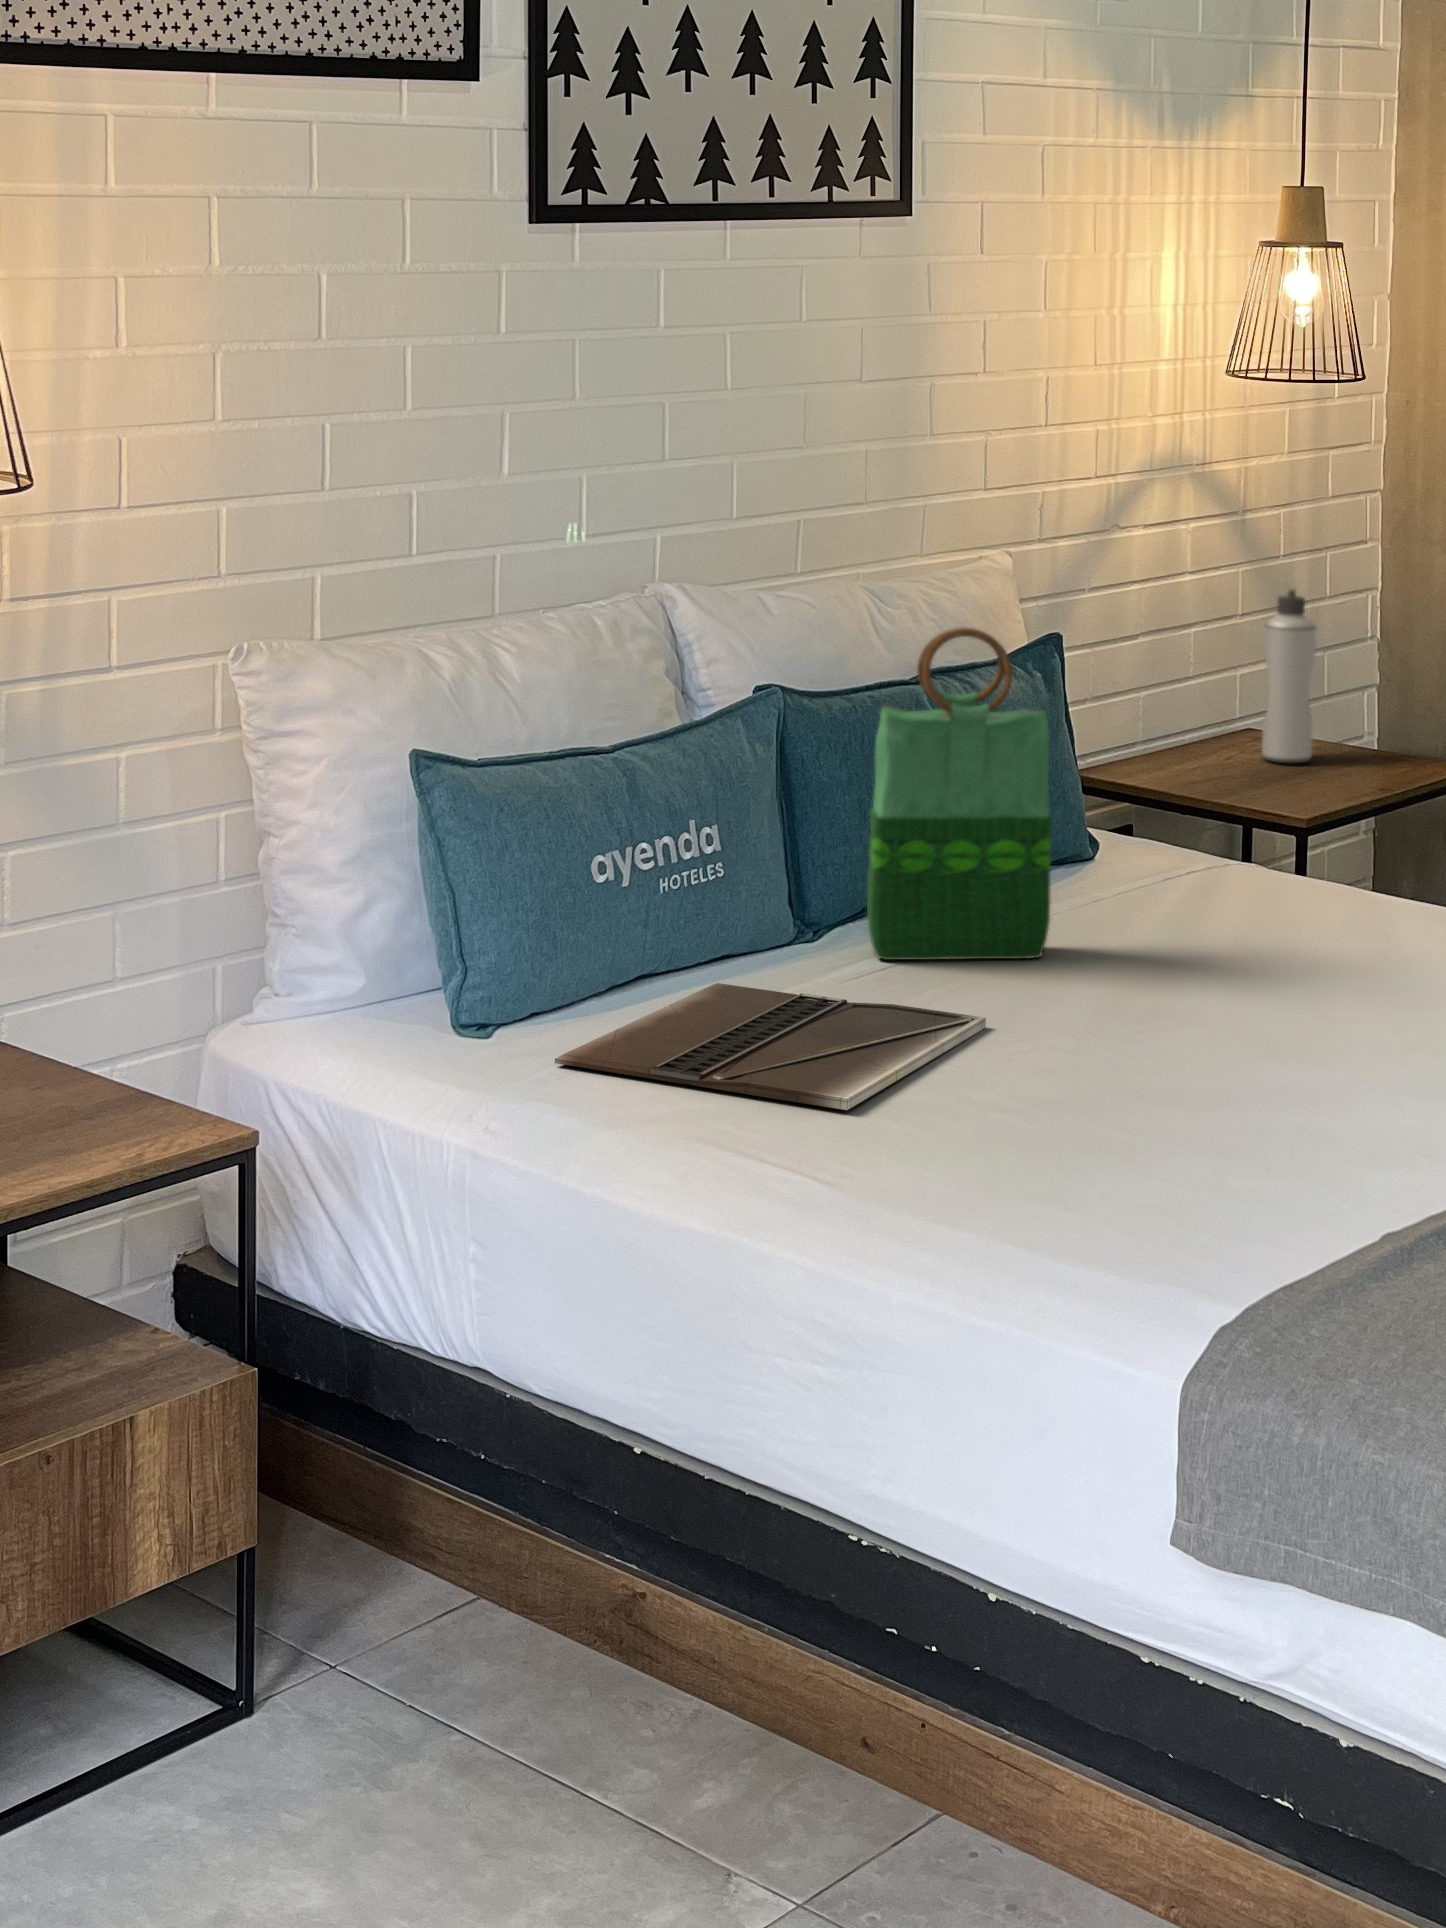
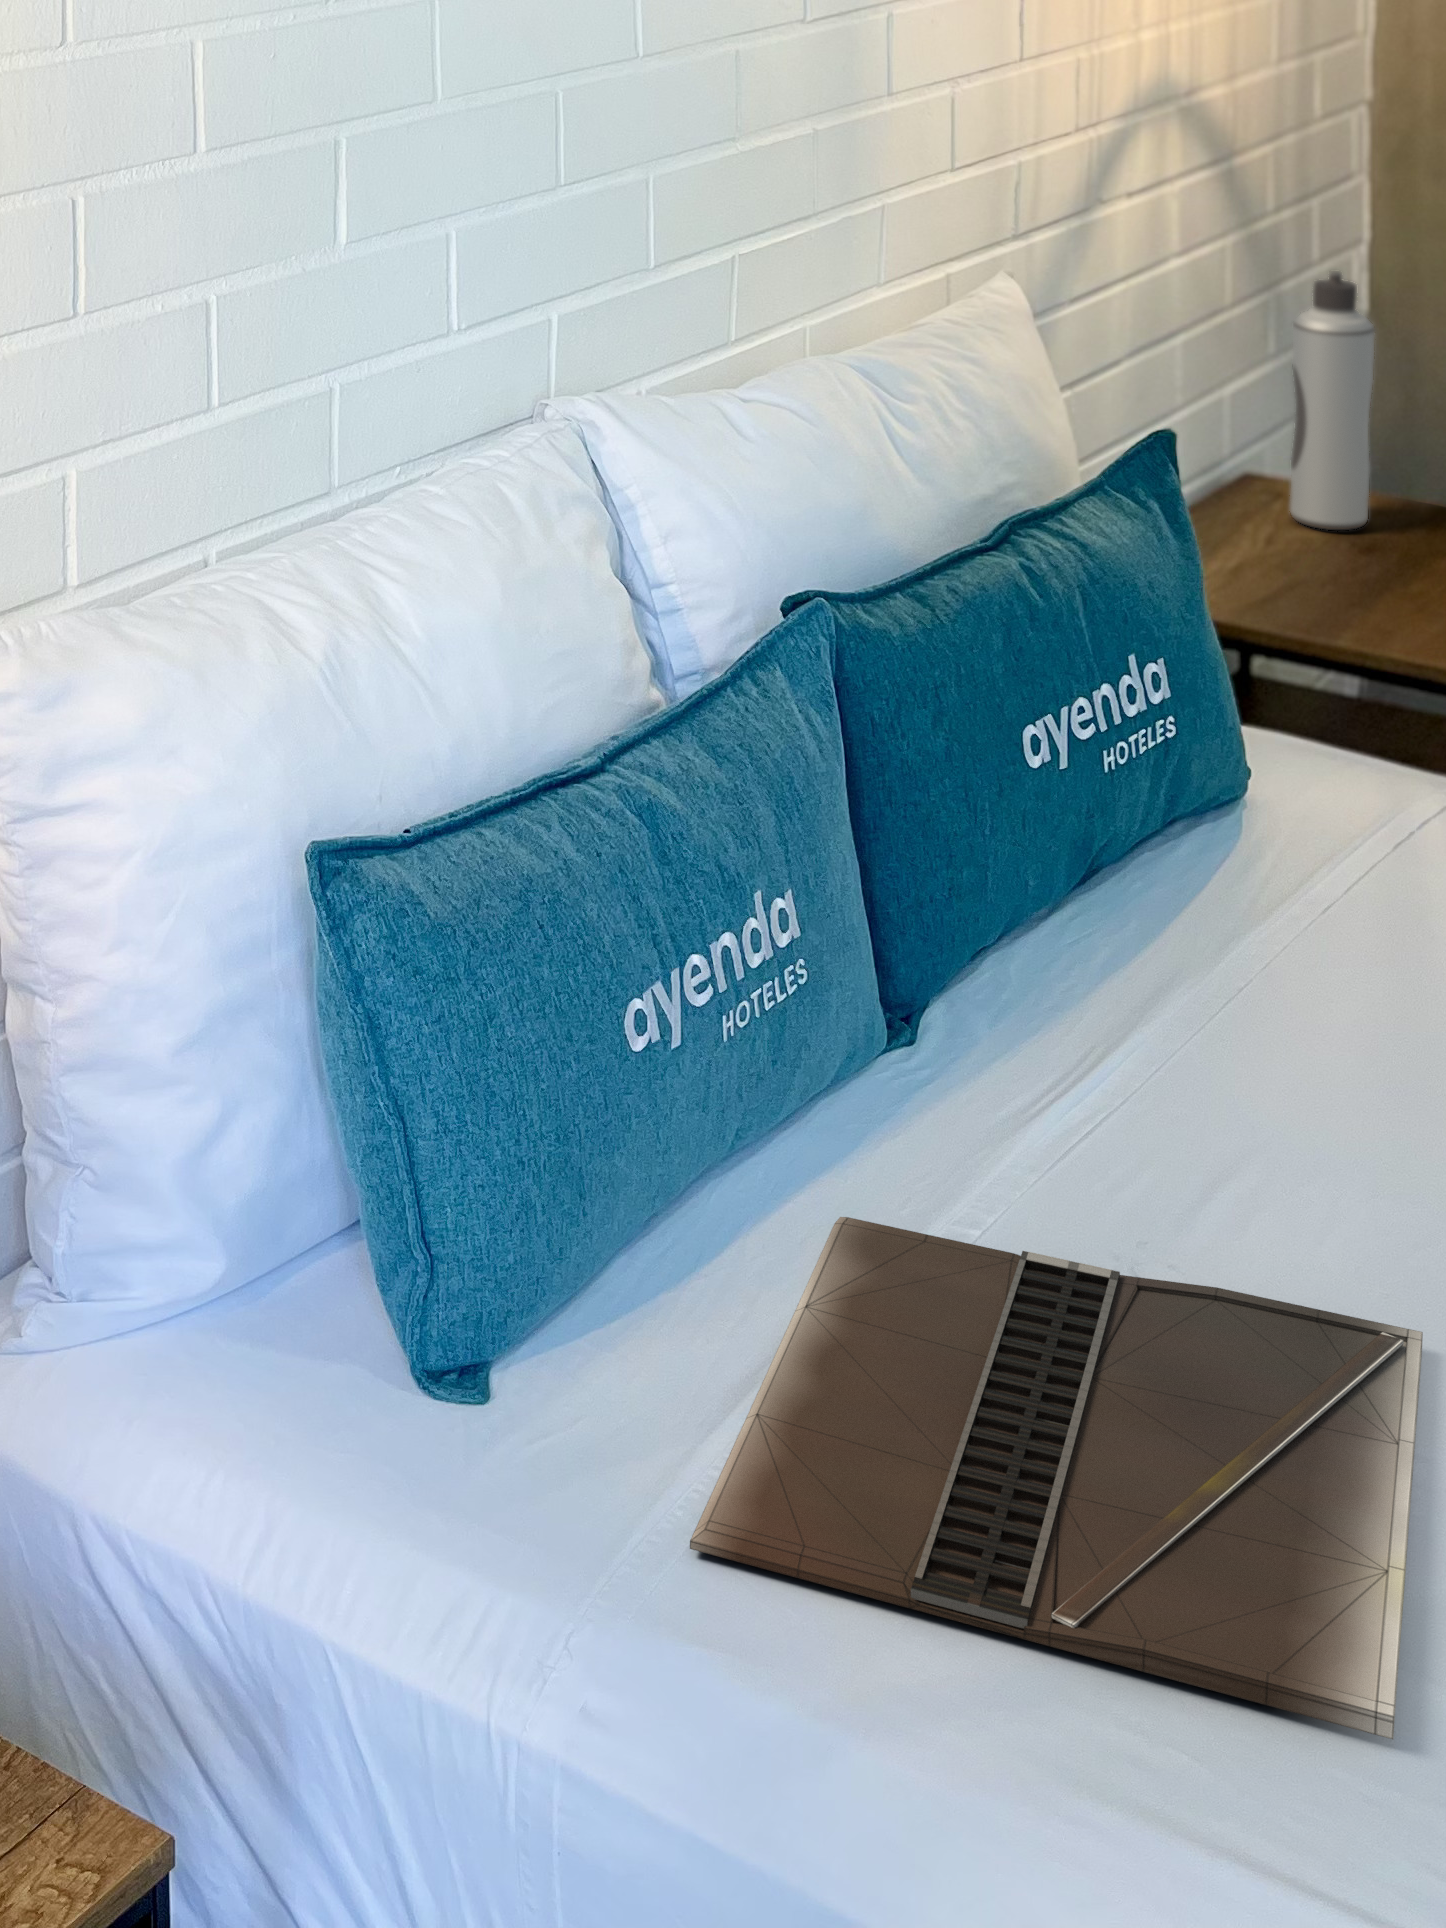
tote bag: present [867,628,1052,960] -> none [1029,514,1368,1111]

